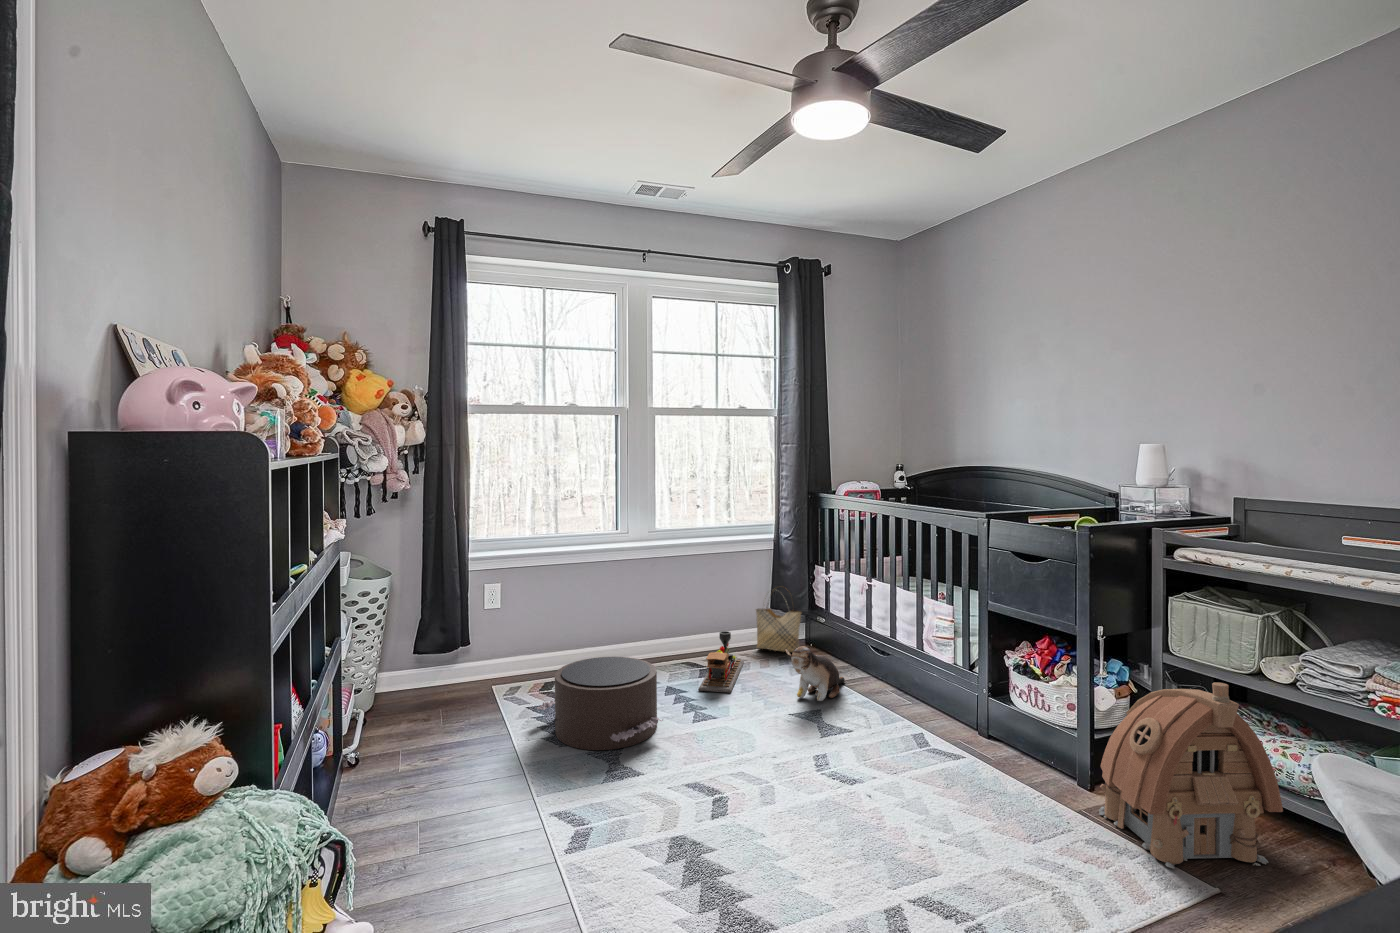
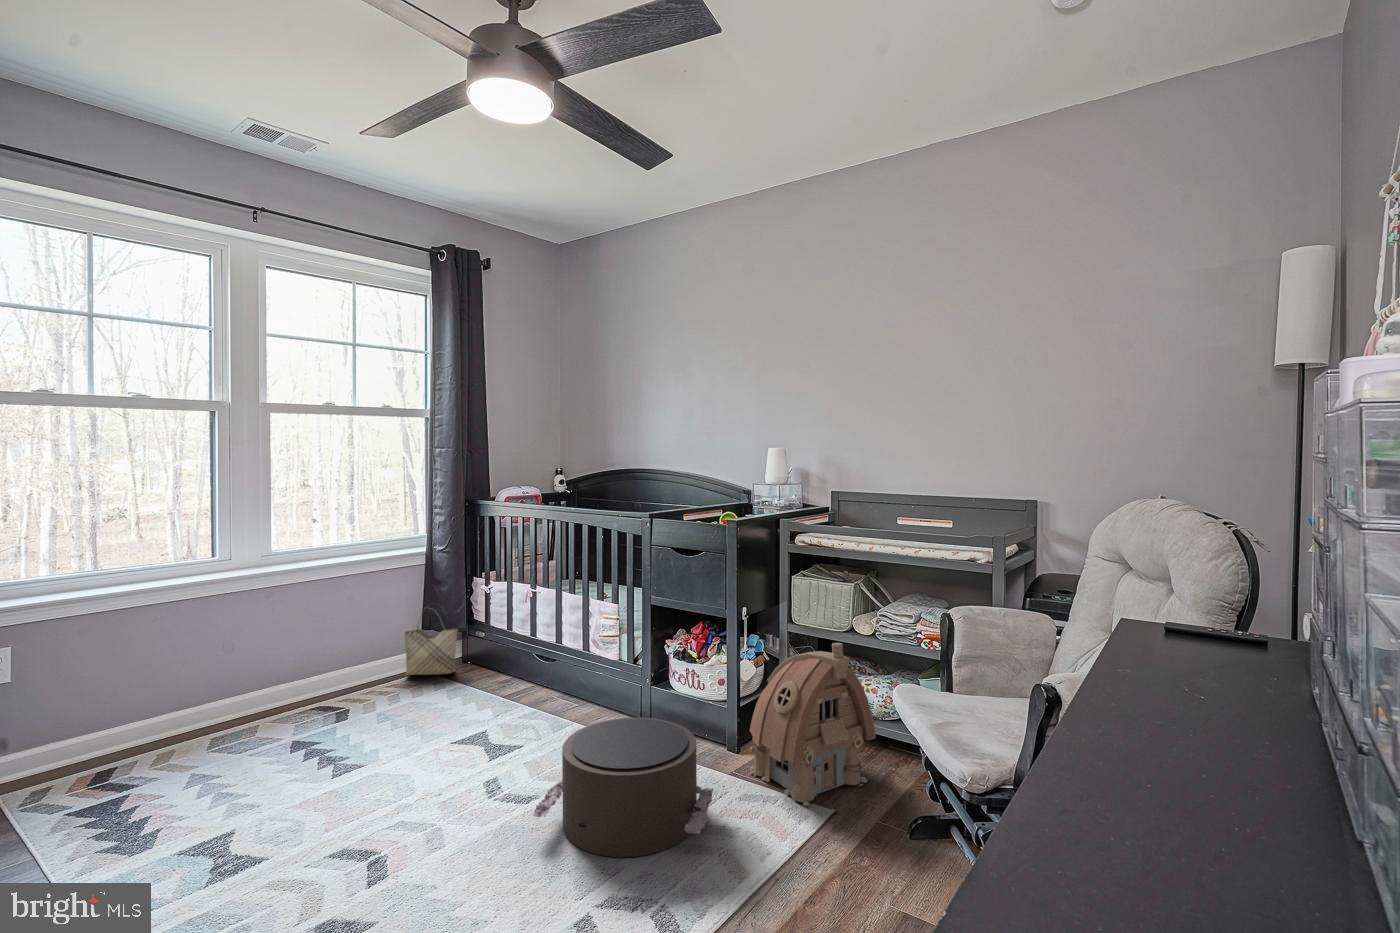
toy train: present [698,631,744,693] -> none [336,662,392,737]
plush toy: present [785,646,845,701] -> none [446,665,509,722]
pouf: present [537,657,663,750] -> present [532,718,713,857]

